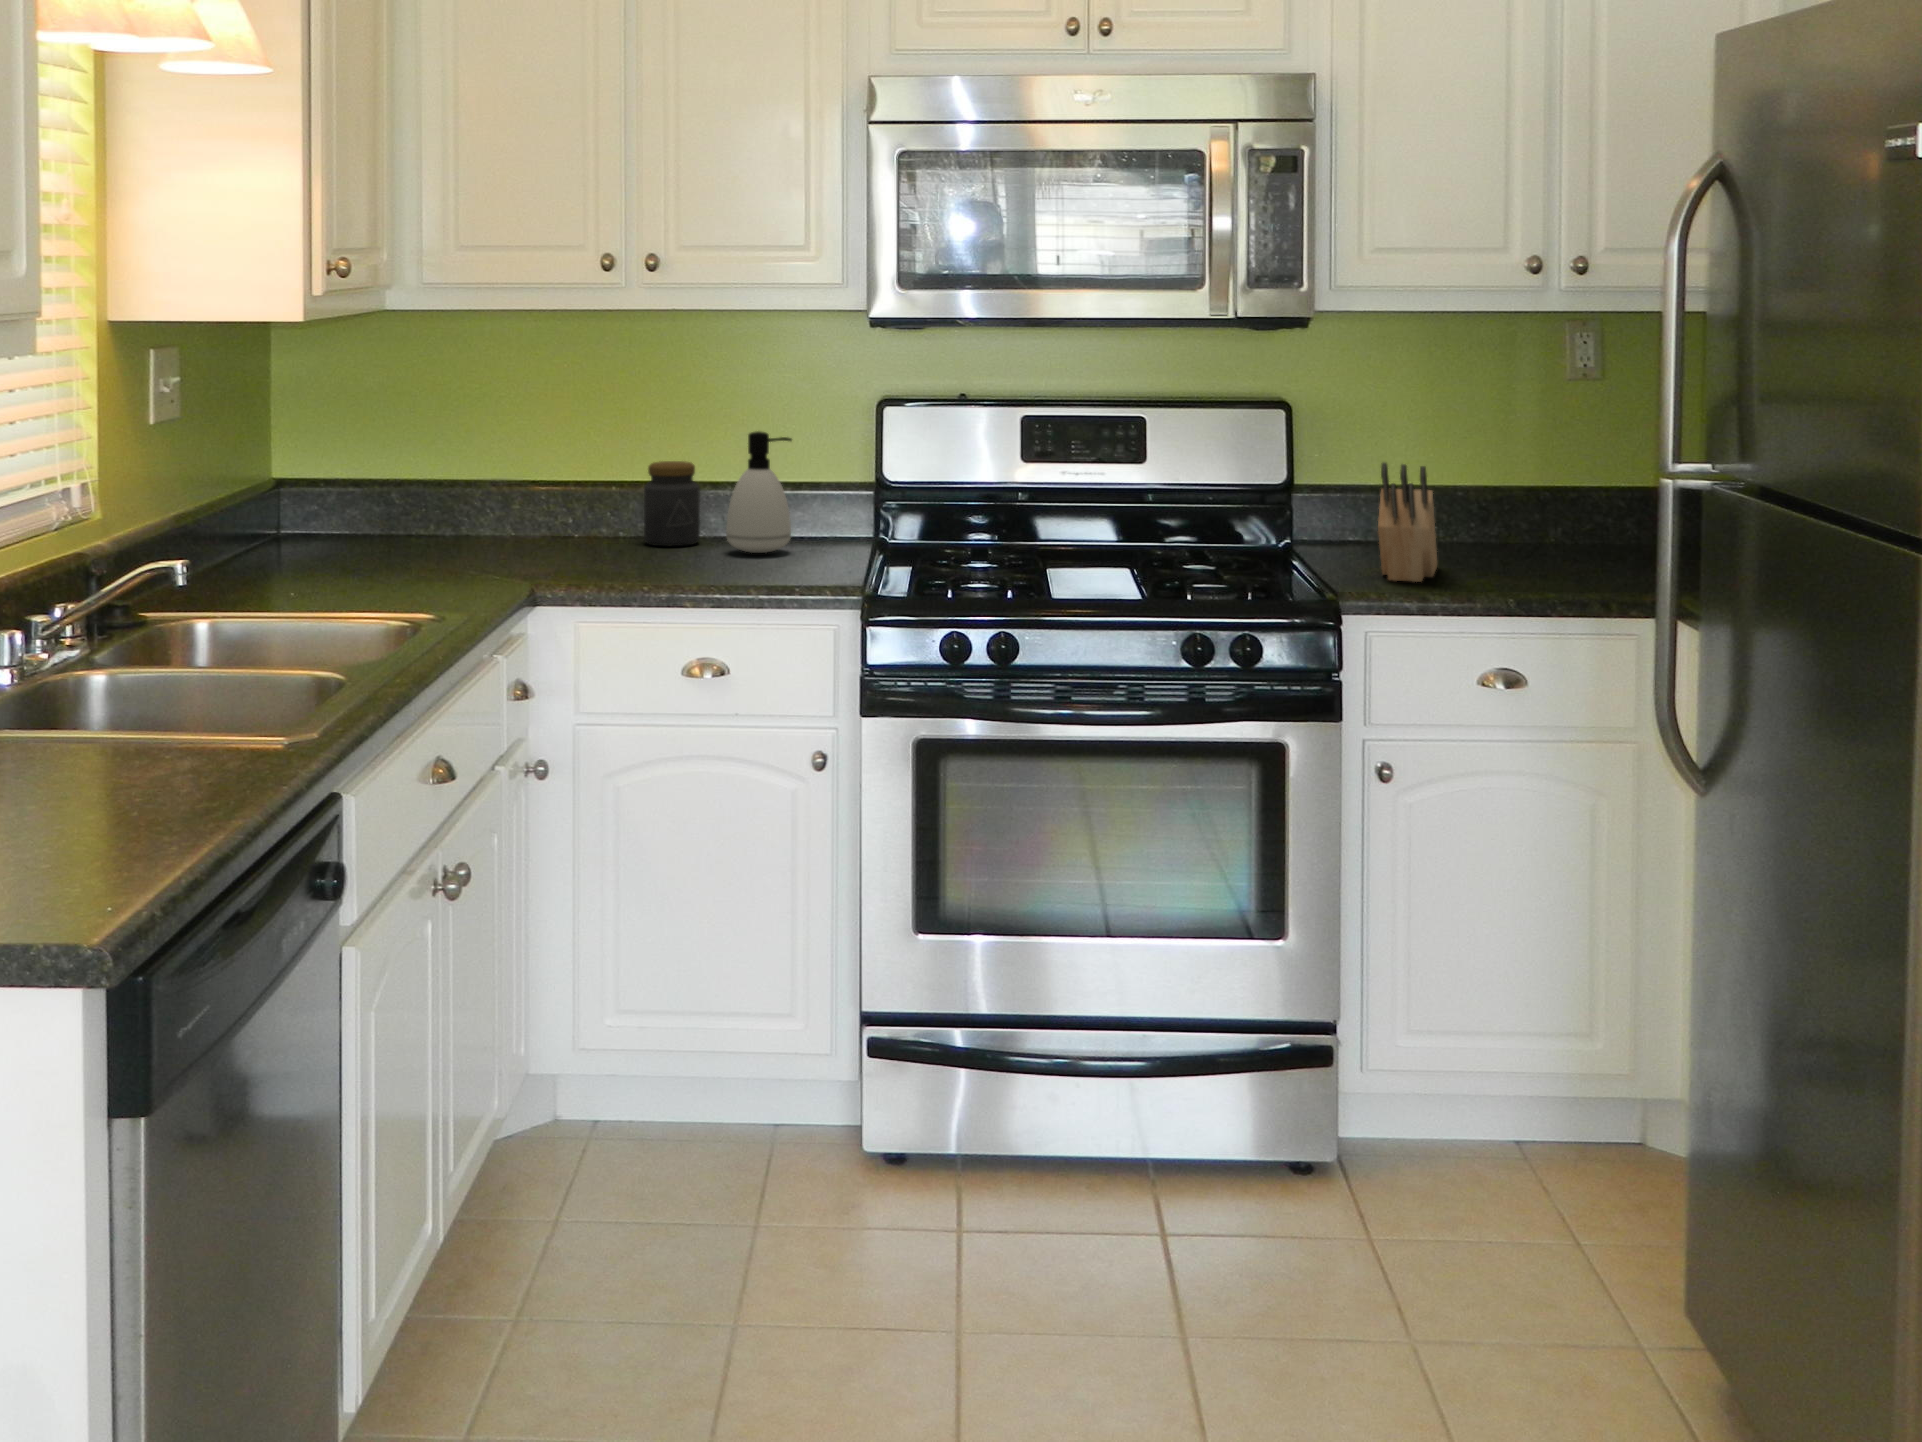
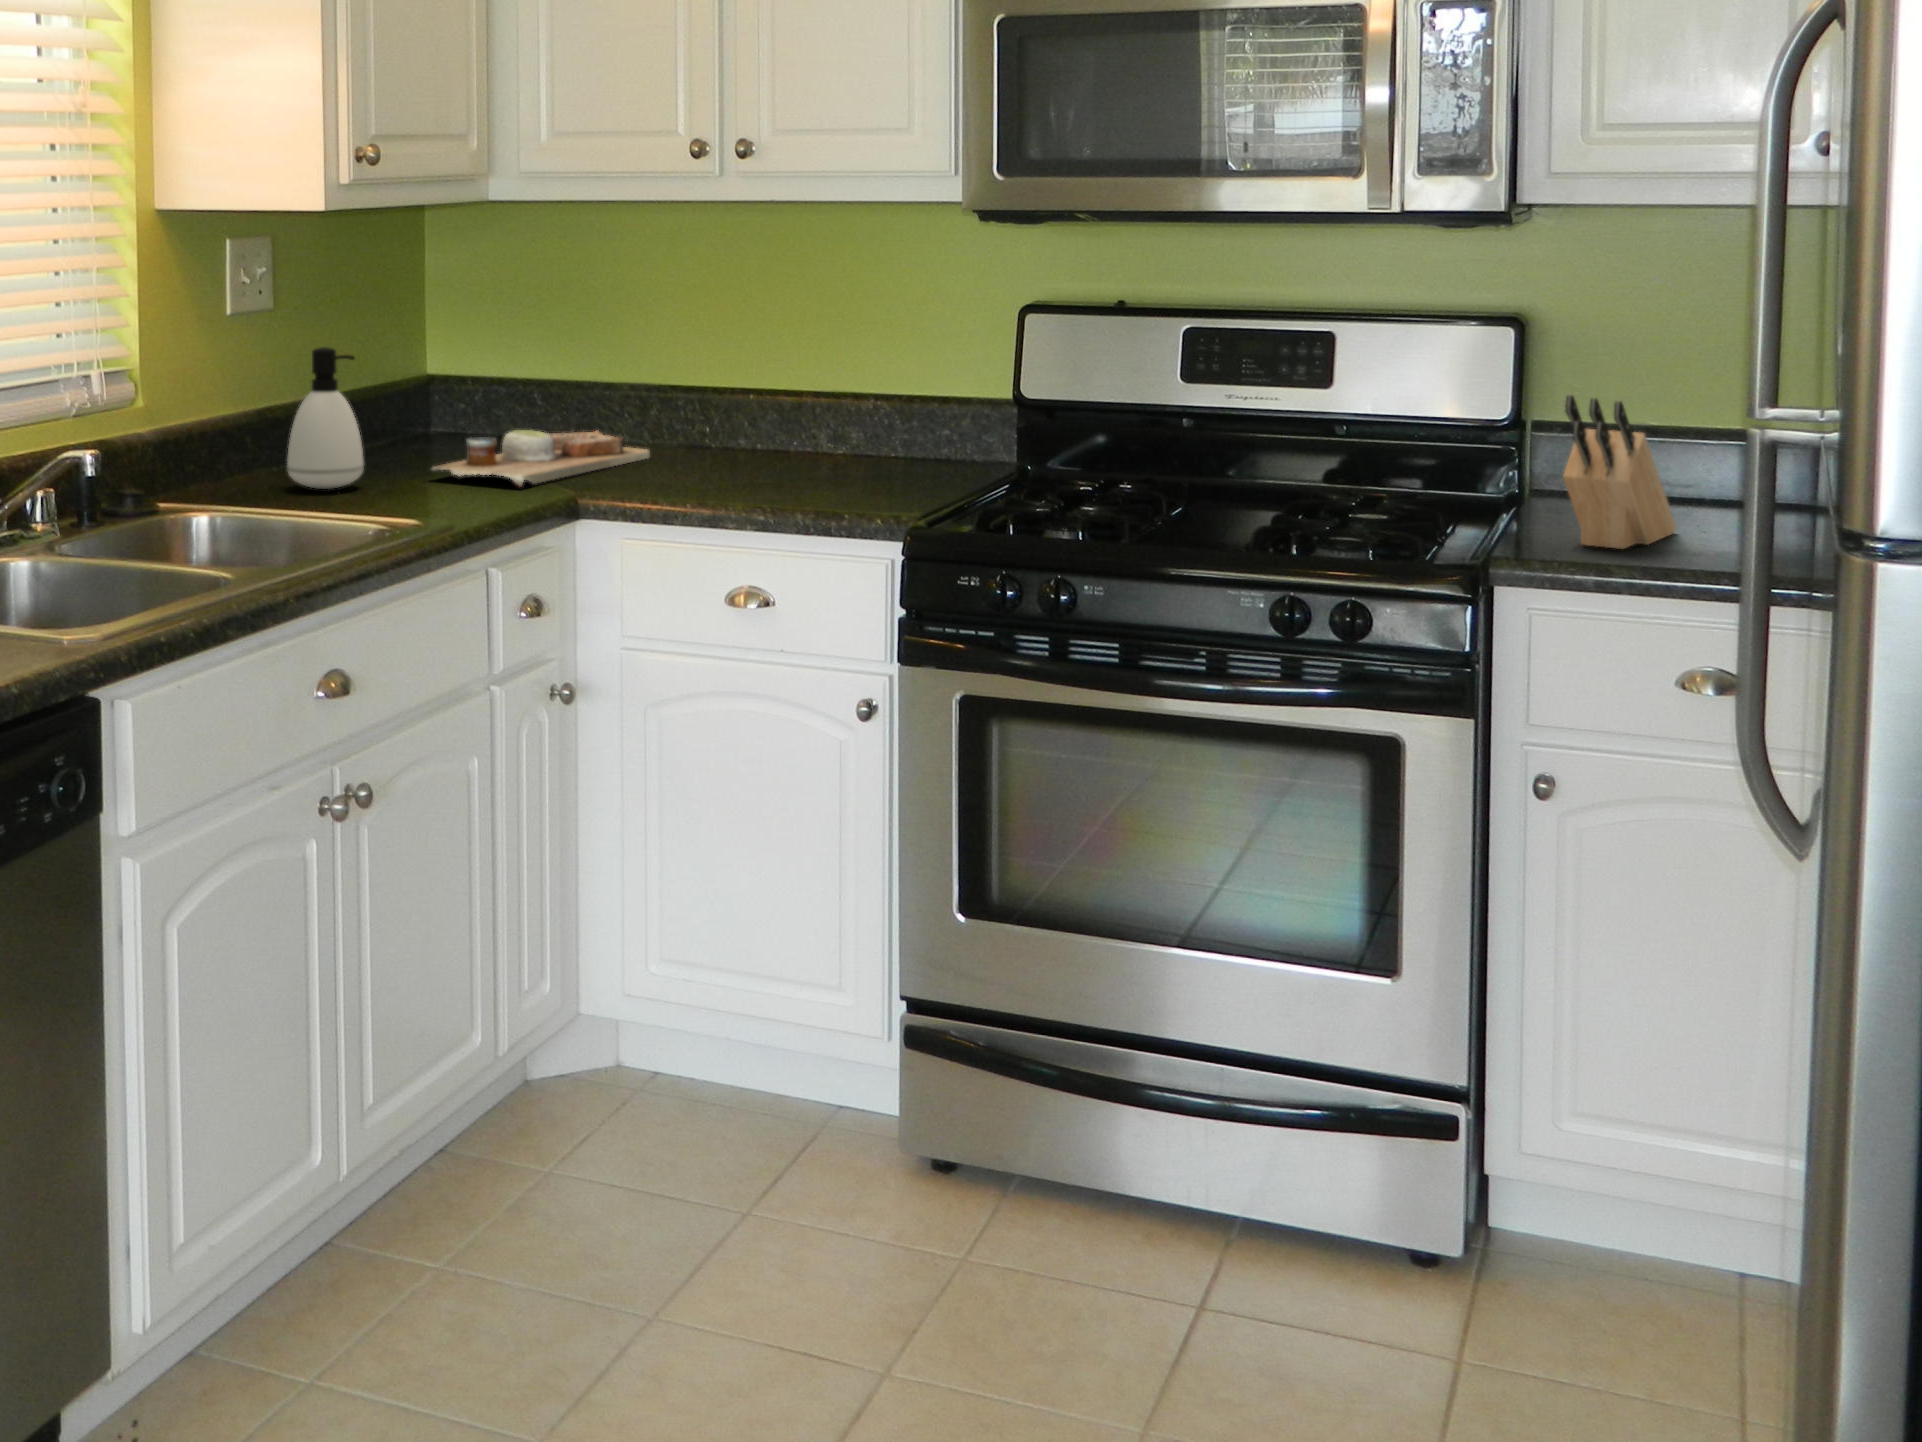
soap dispenser: present [726,431,792,553] -> present [287,347,364,489]
jar: present [644,461,700,546] -> none [741,369,804,465]
cutting board: none [379,522,559,578] -> present [430,430,650,486]

